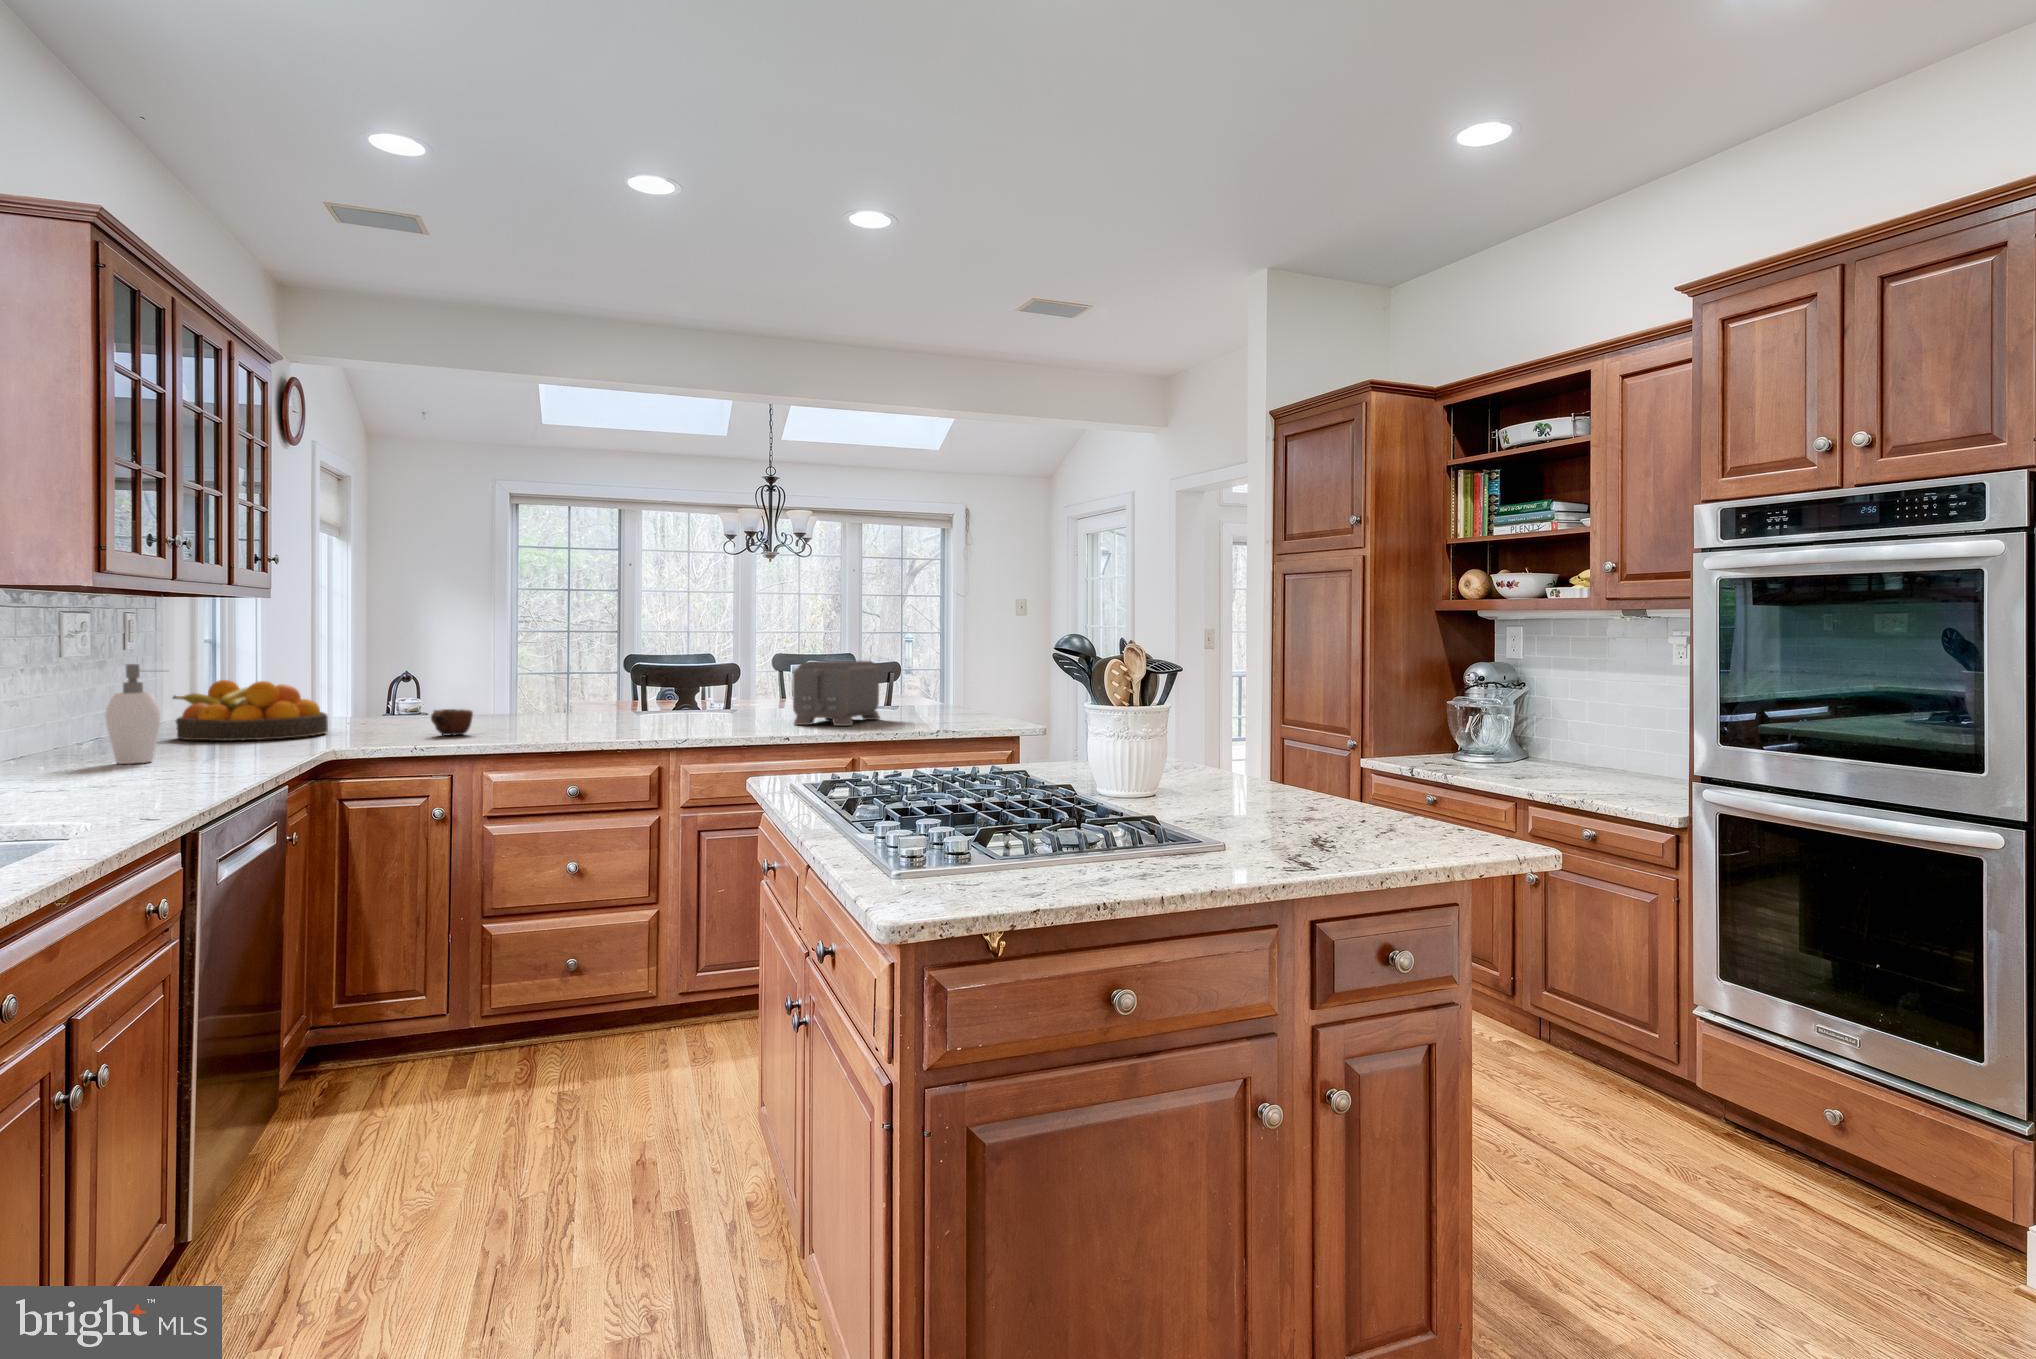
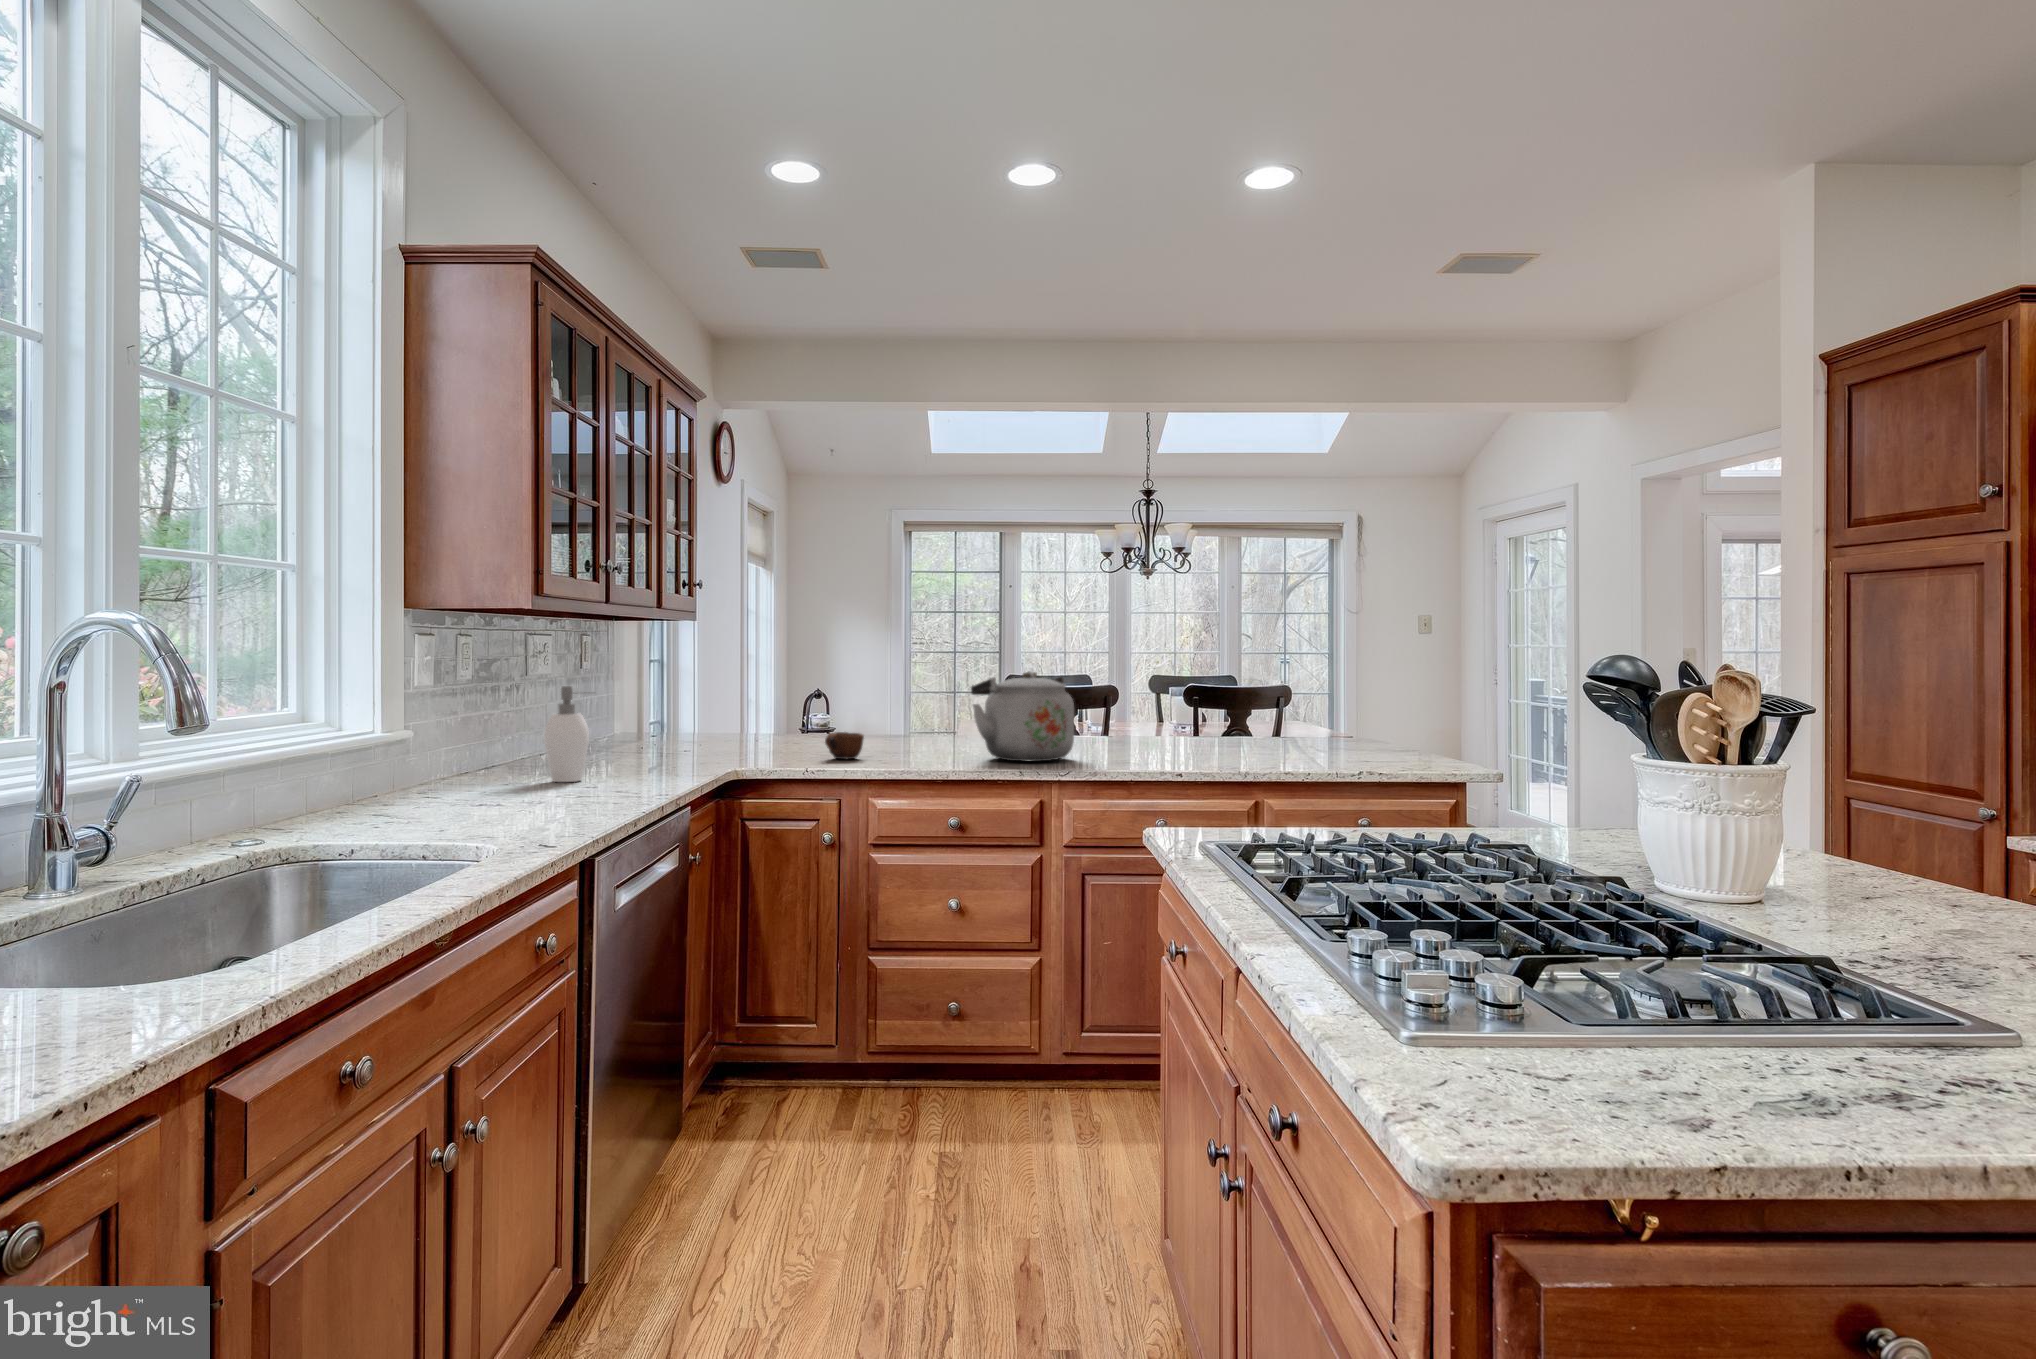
kettle: none [585,648,688,731] -> present [971,671,1074,761]
toaster: present [793,661,880,726] -> none [1185,685,1282,761]
fruit bowl: present [173,680,328,741] -> none [609,700,736,759]

